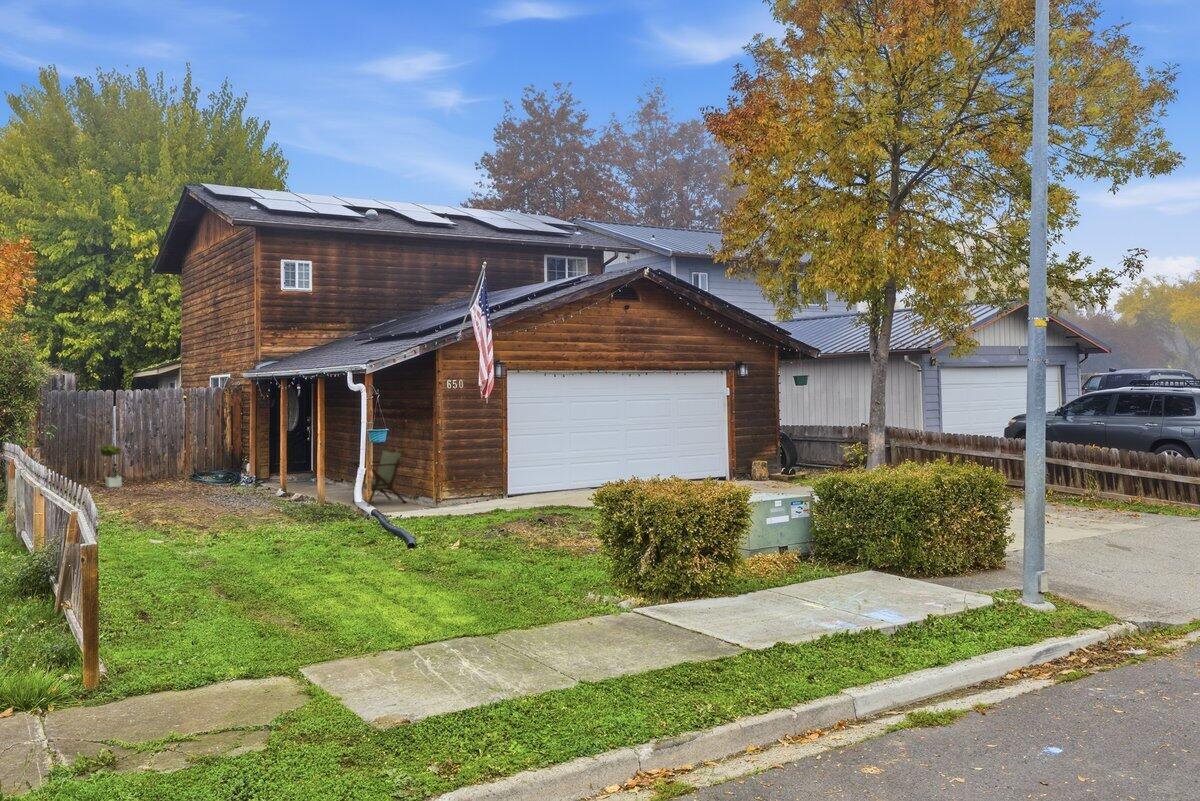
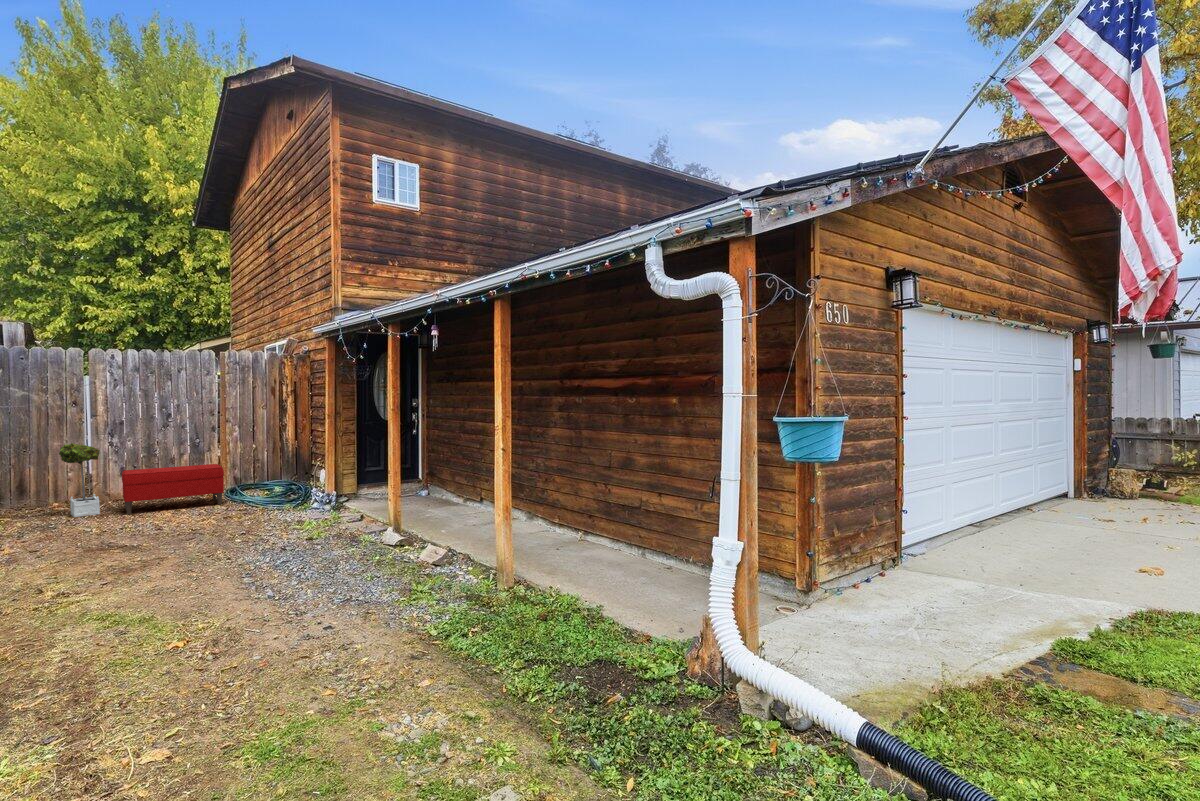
lounge chair: present [352,451,406,506] -> none [559,462,685,595]
bench: none [132,459,190,487] -> present [122,464,224,514]

